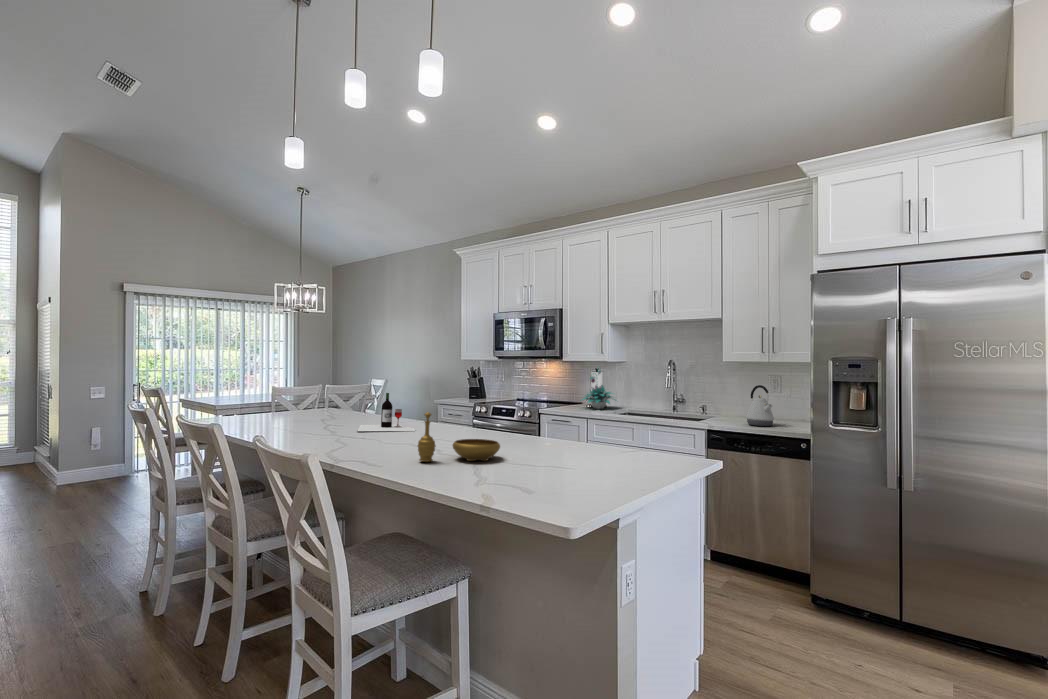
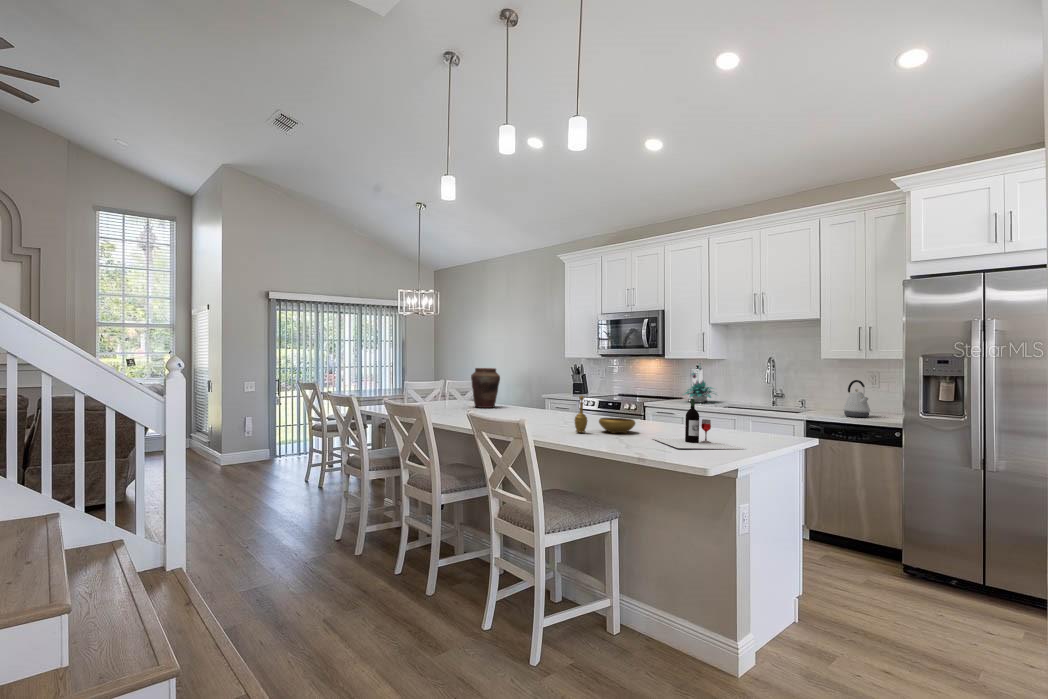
vase: none [329,373,366,421] -> present [471,368,500,408]
wine bottle: present [358,393,415,431] -> present [654,399,744,449]

